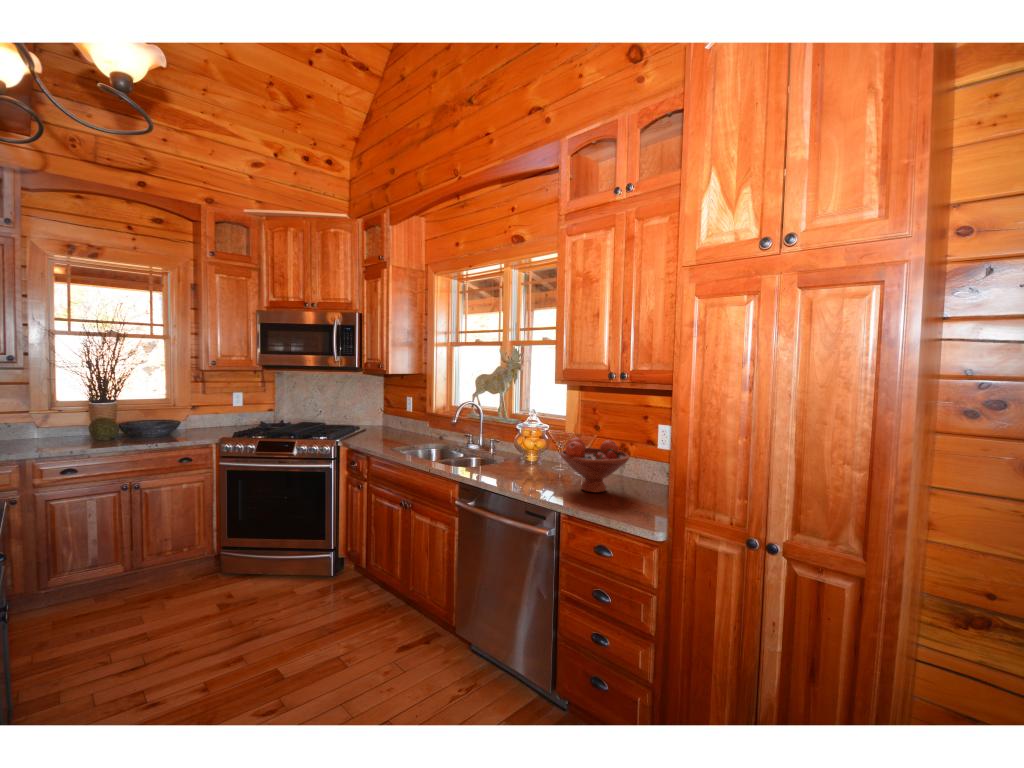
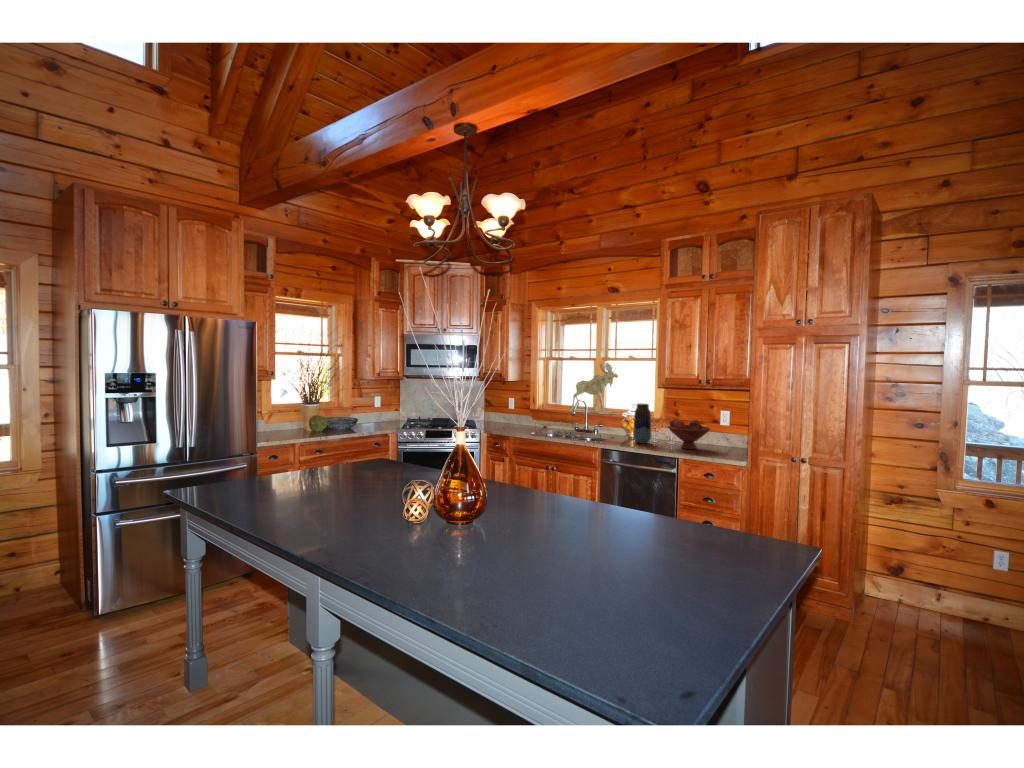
vase: none [519,411,547,476] -> present [633,404,651,444]

